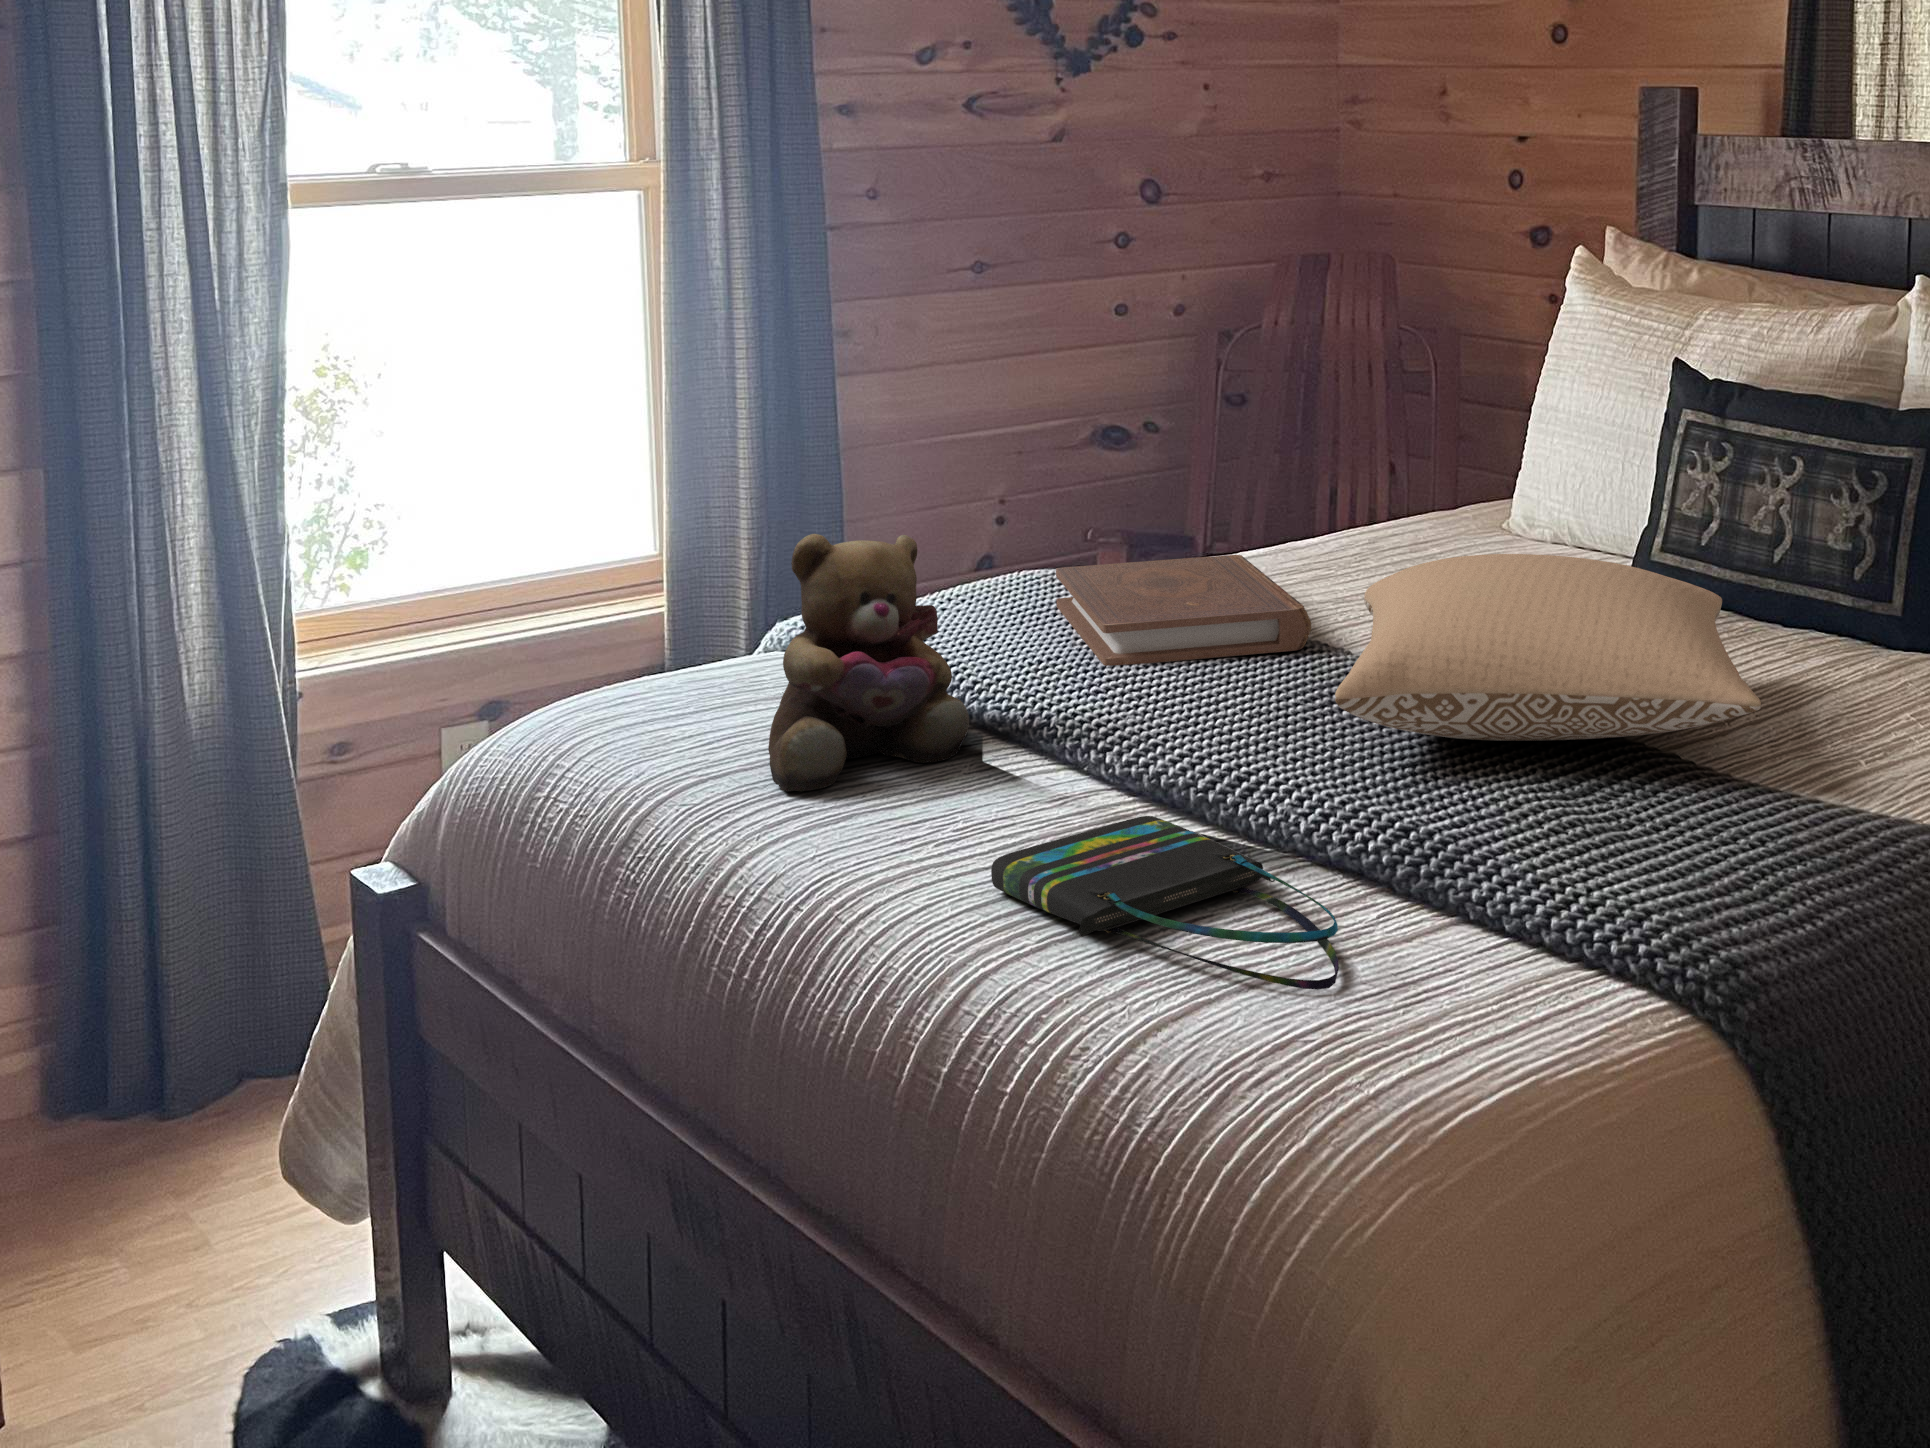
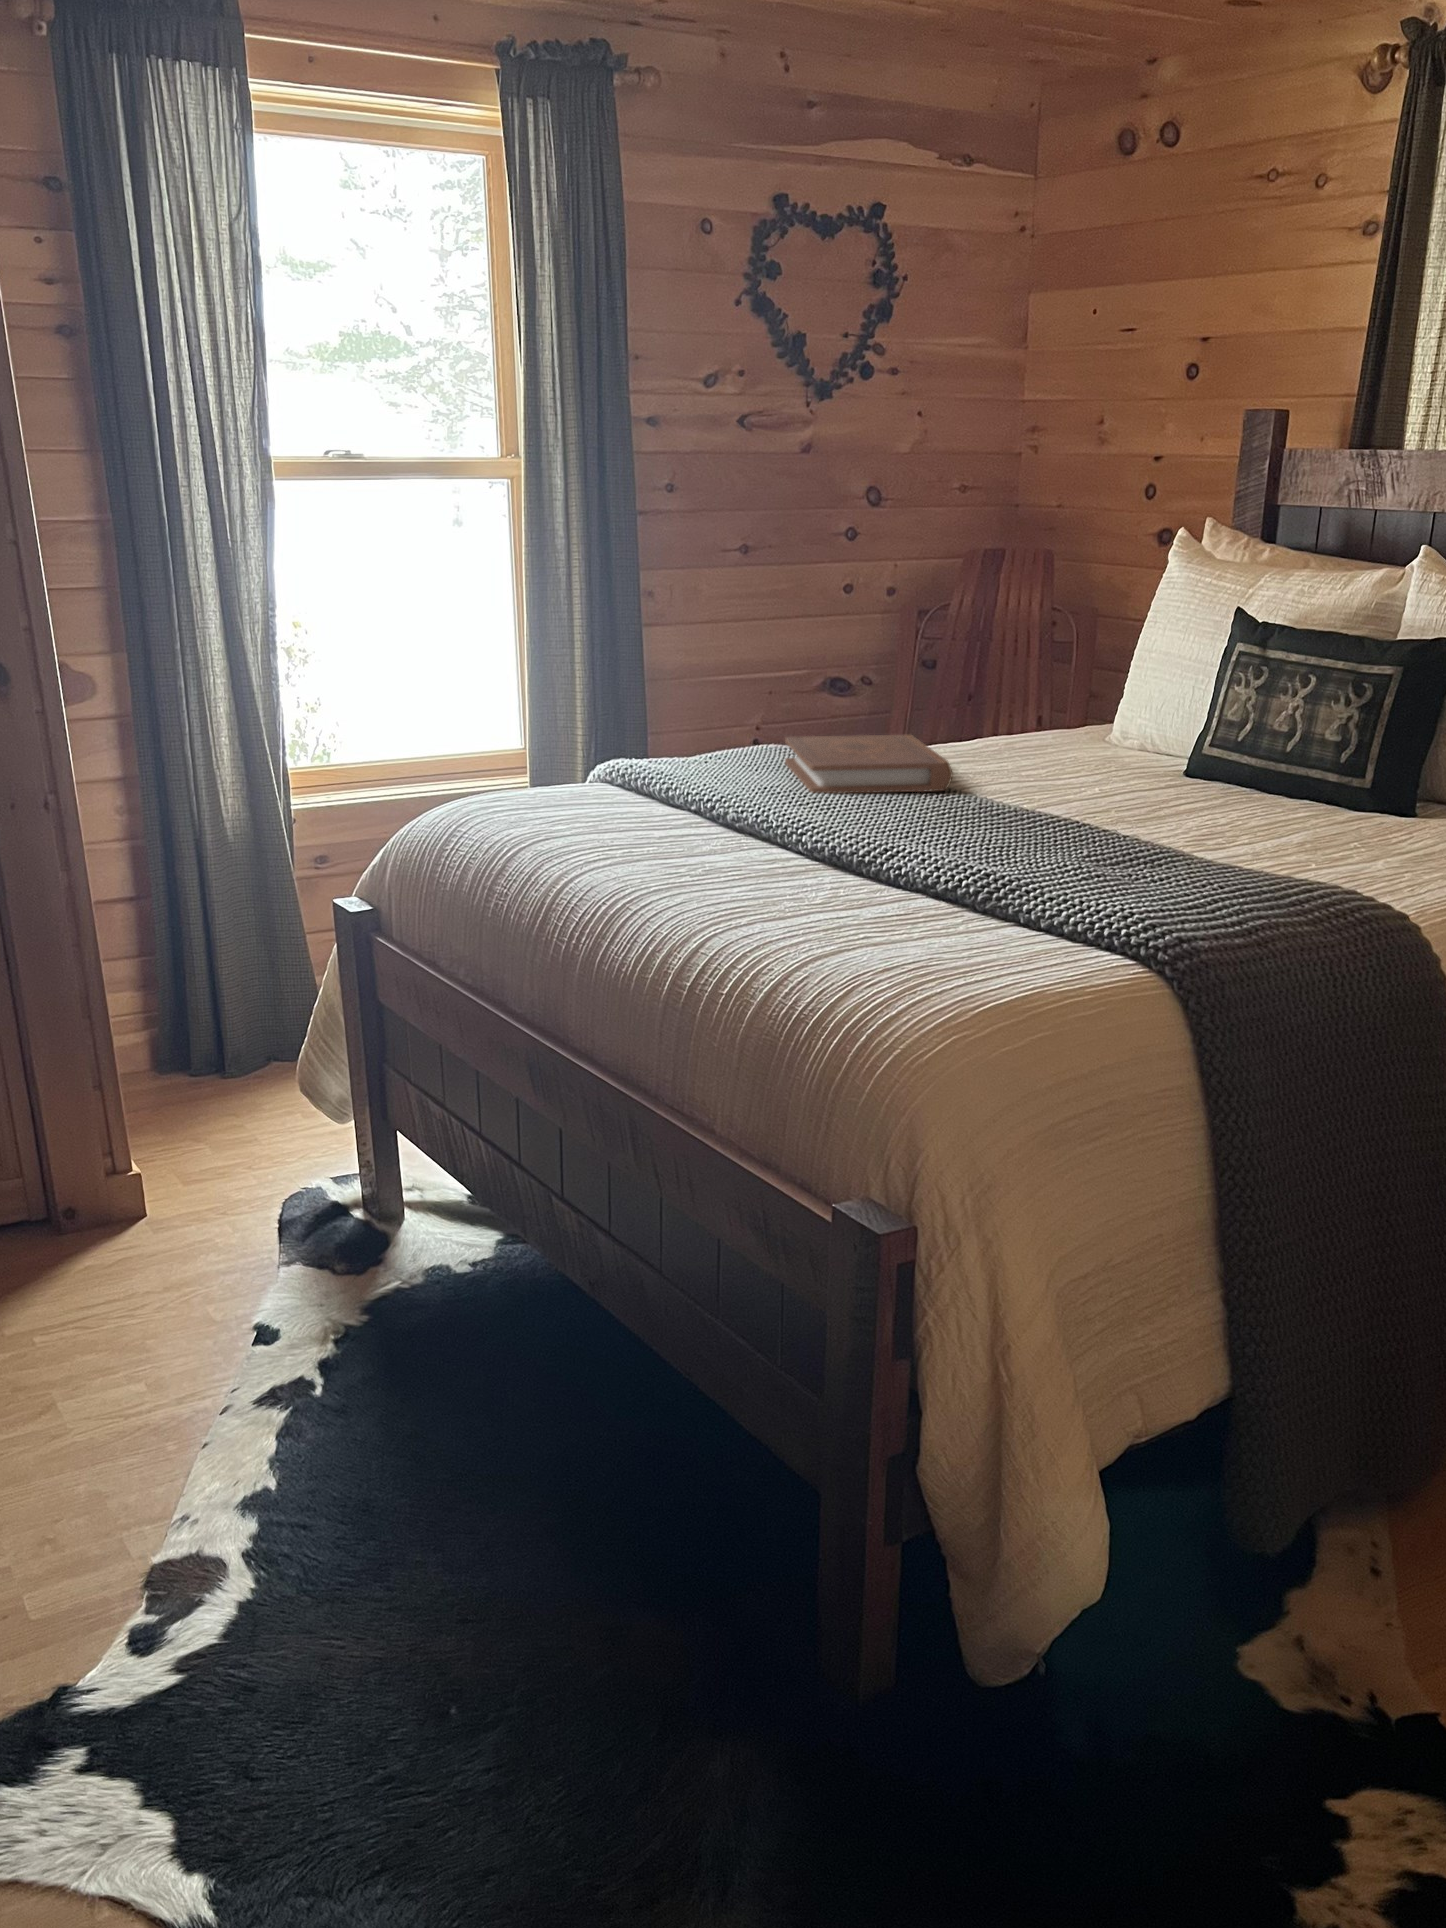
teddy bear: present [768,534,969,791] -> none [591,680,718,846]
pillow: present [1335,554,1761,741] -> none [953,721,1236,837]
tote bag: present [991,816,1339,990] -> none [725,861,933,946]

